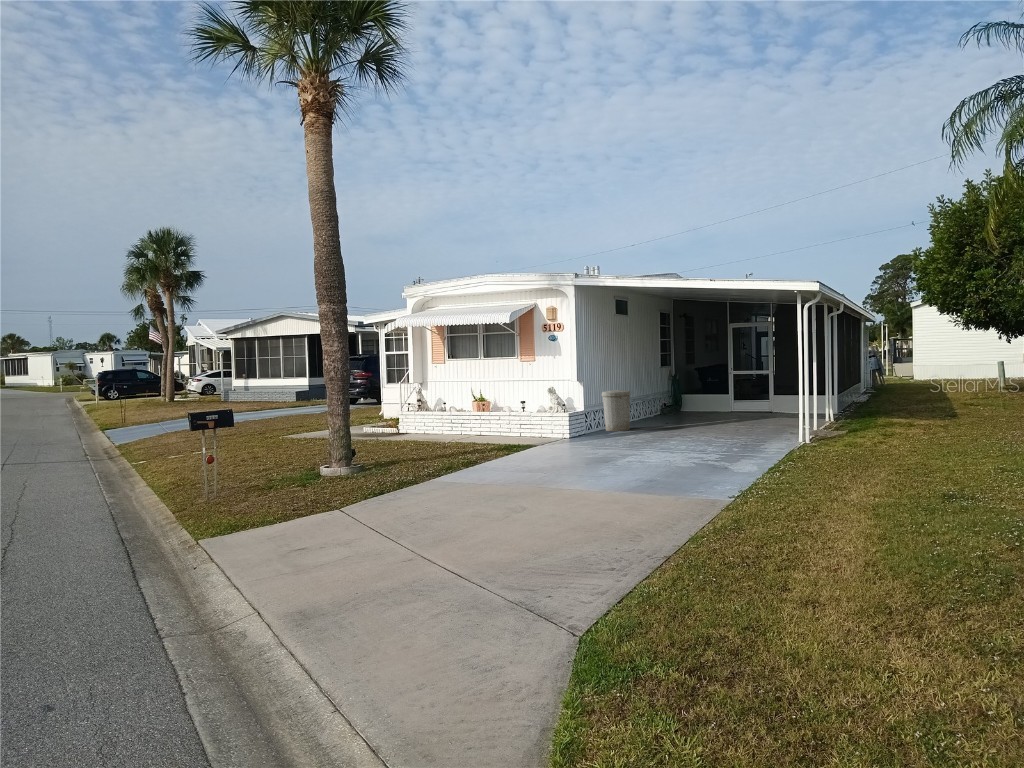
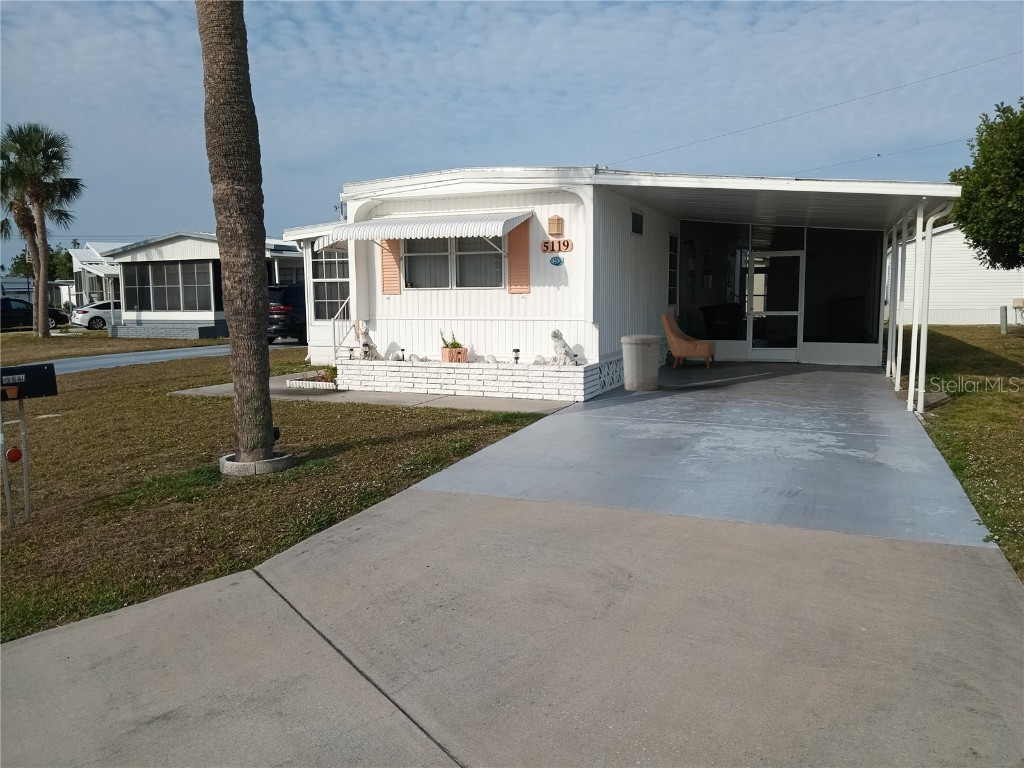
chair: none [646,373,691,416] -> present [662,313,716,369]

